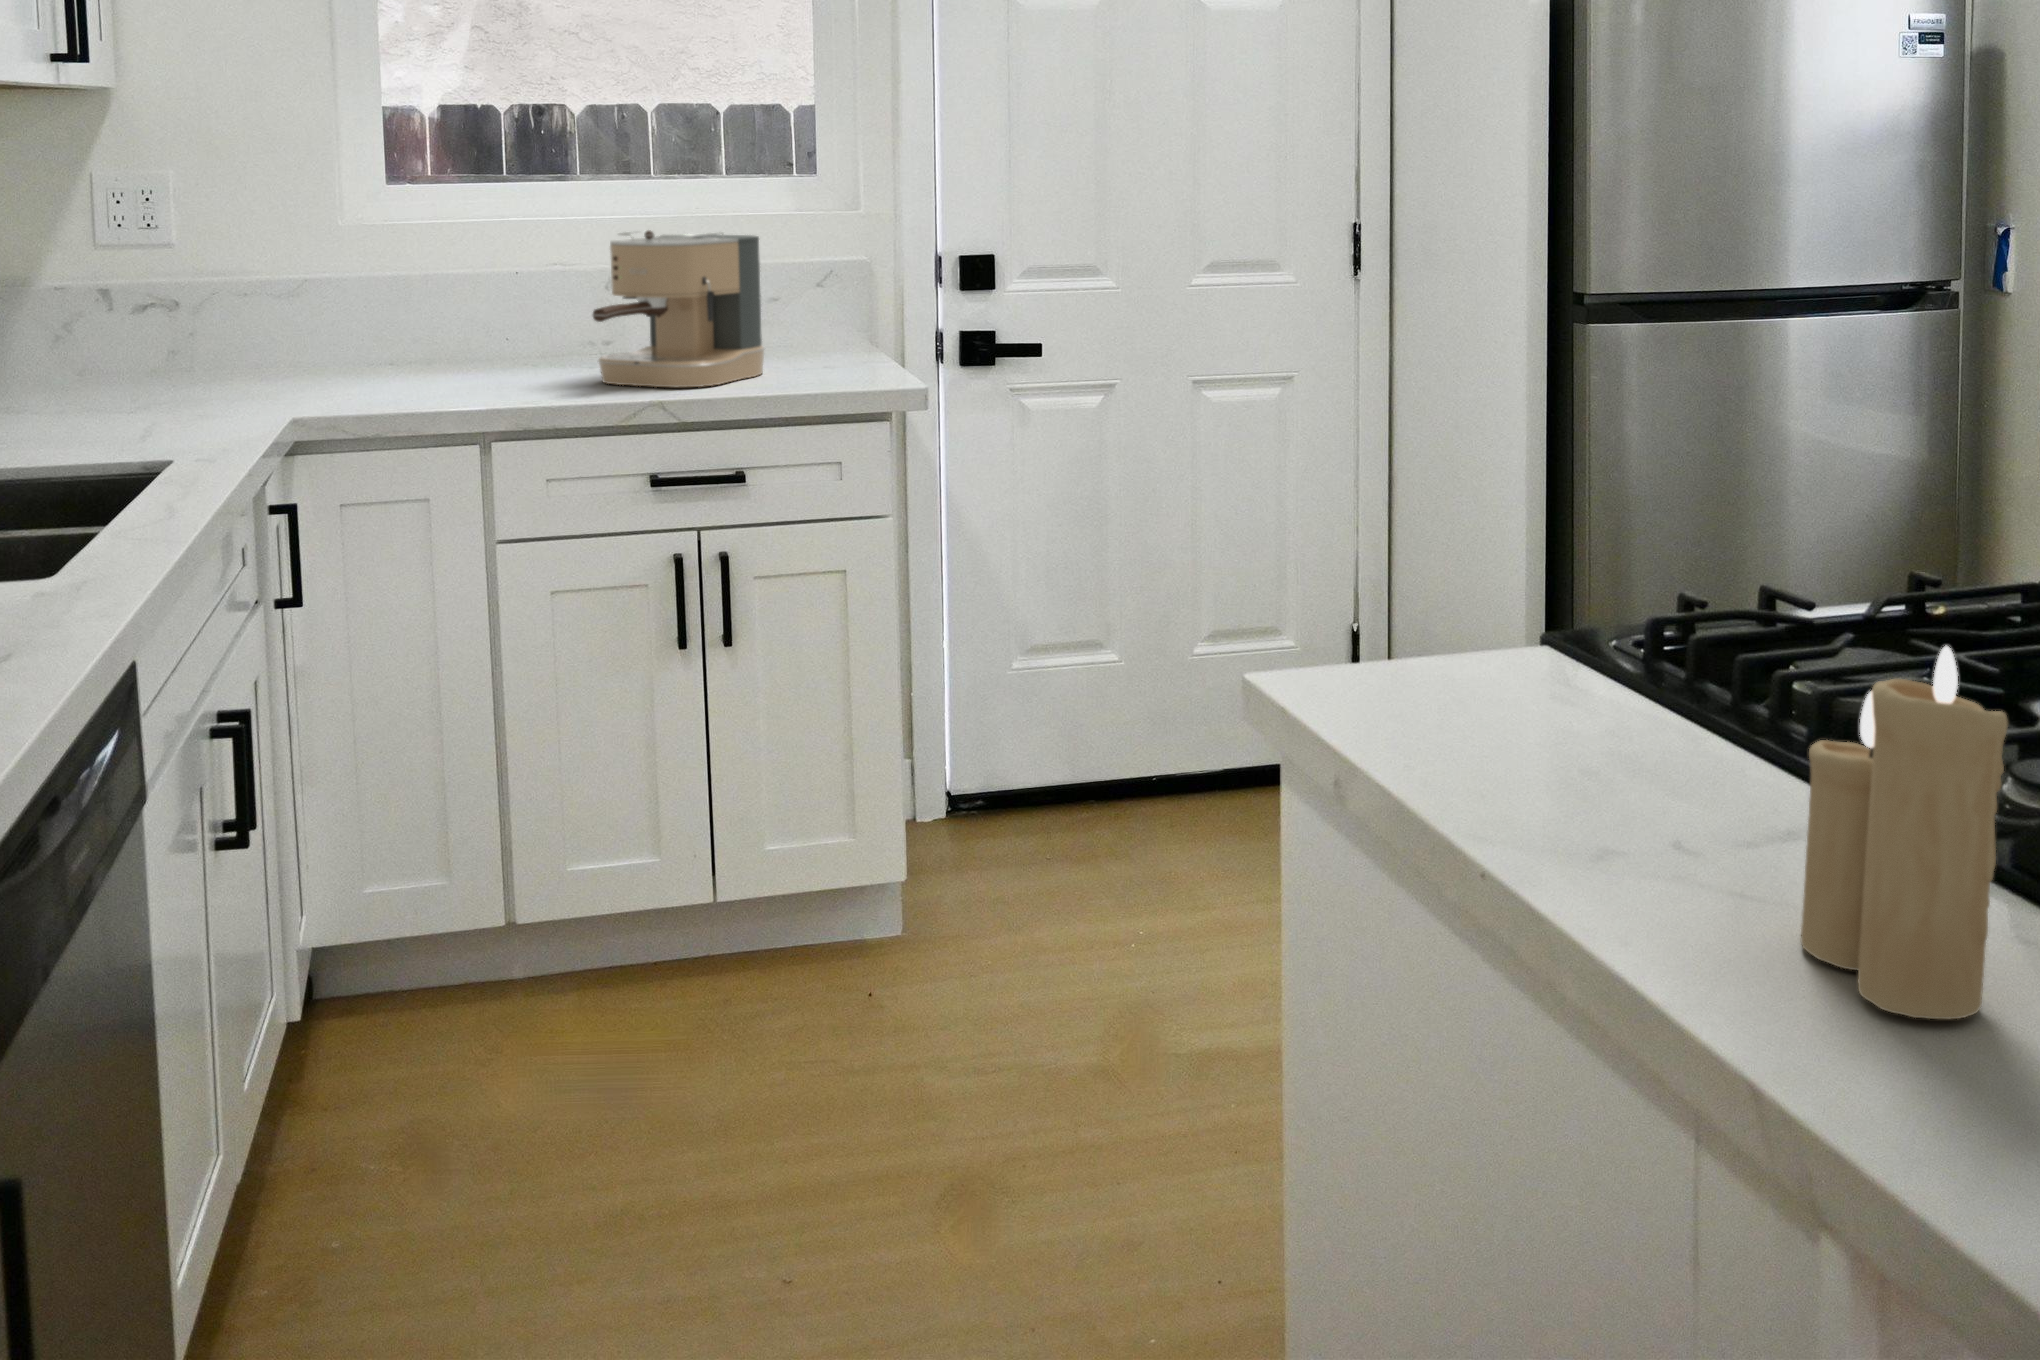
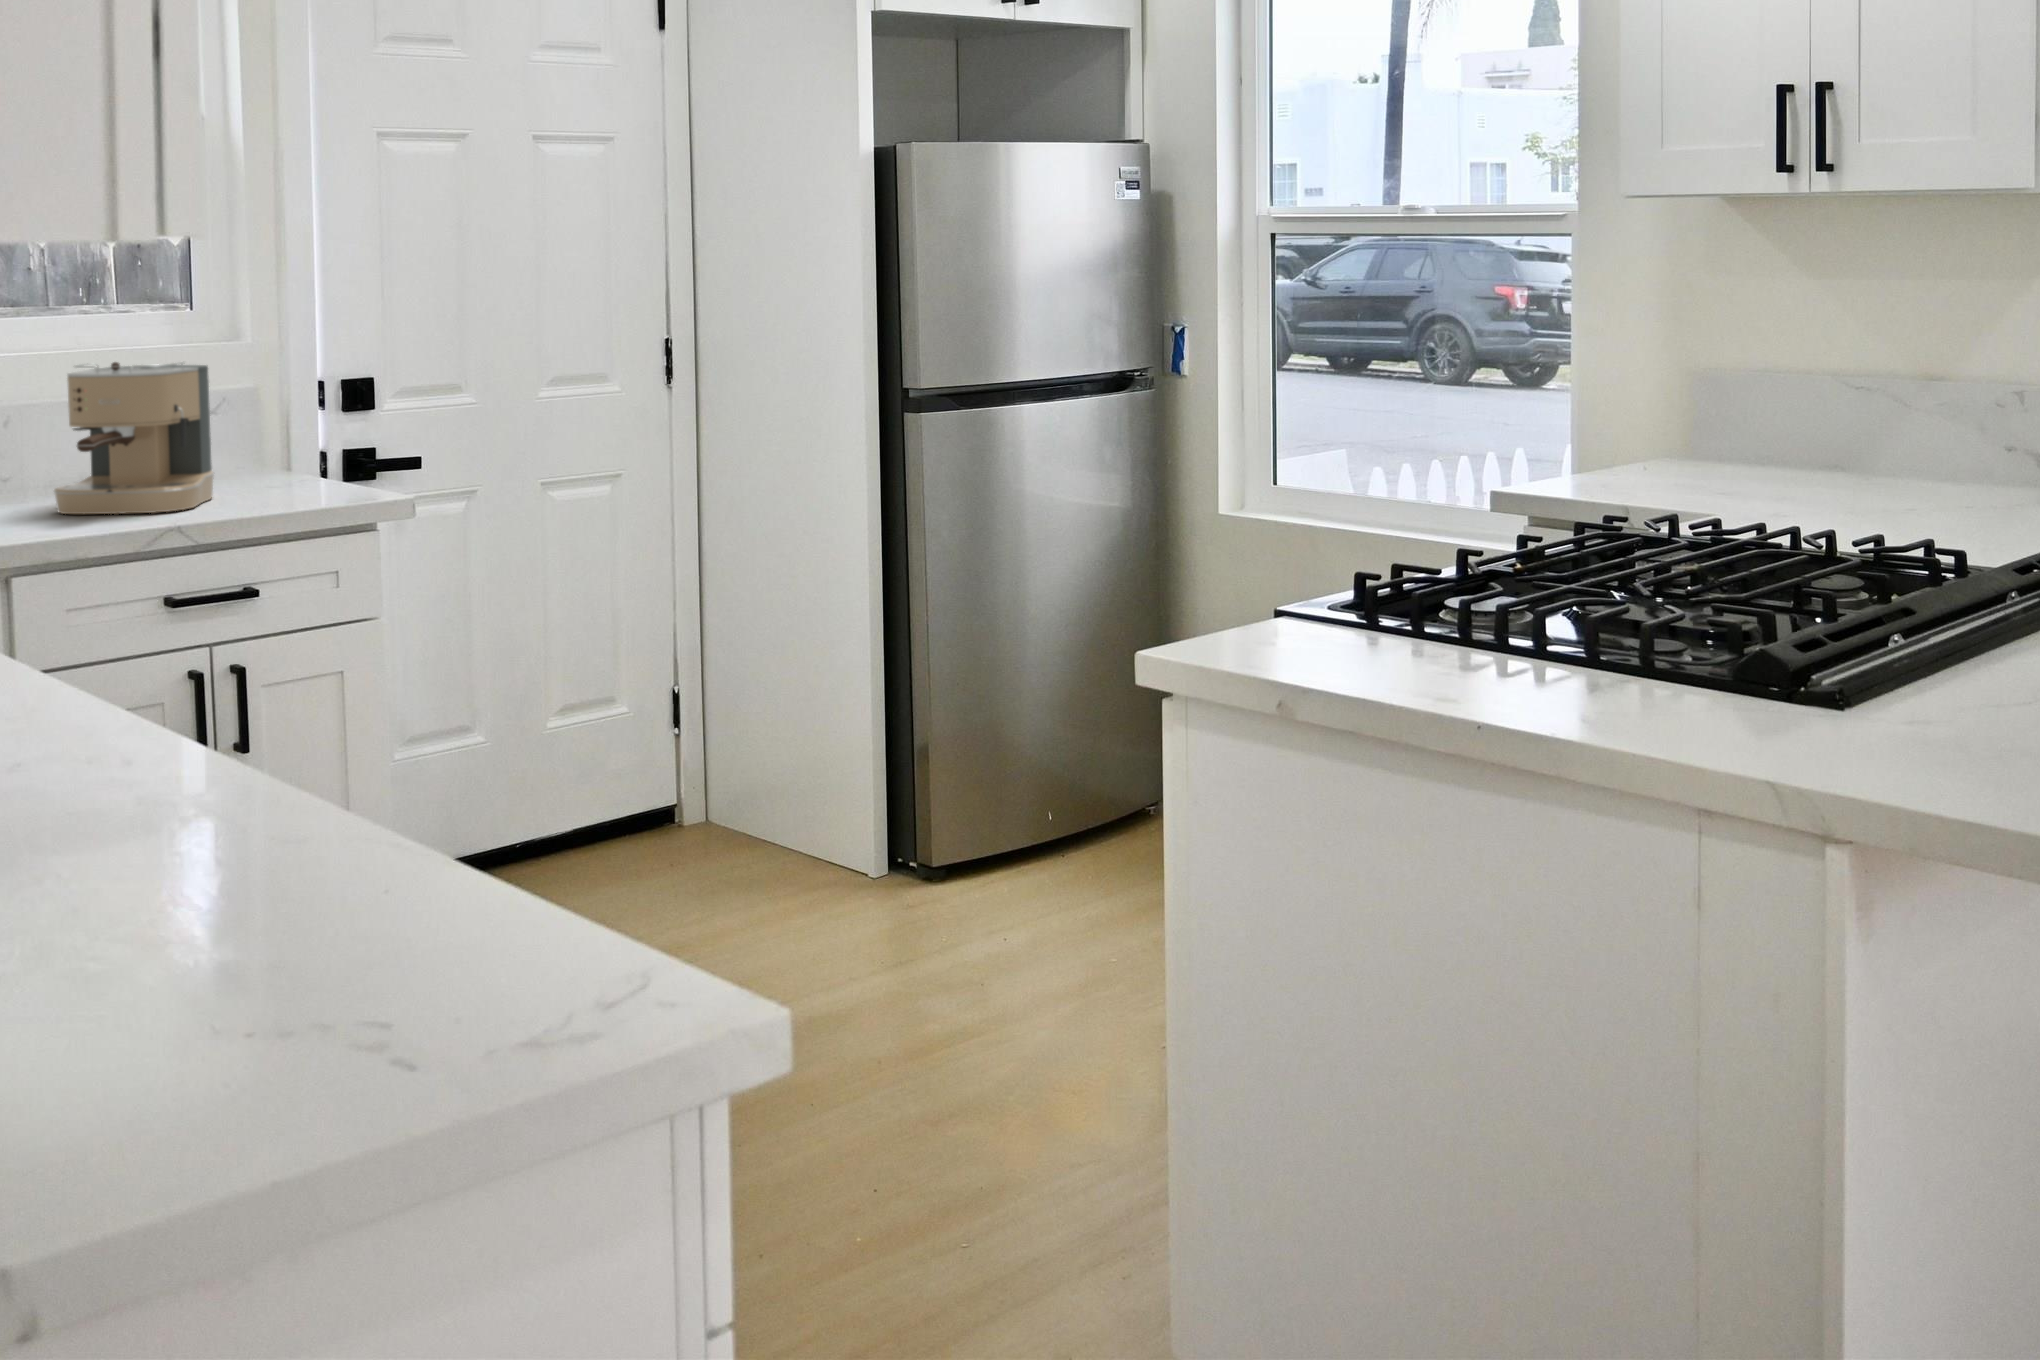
candle: present [1801,646,2008,1019] -> none [1688,538,1830,751]

